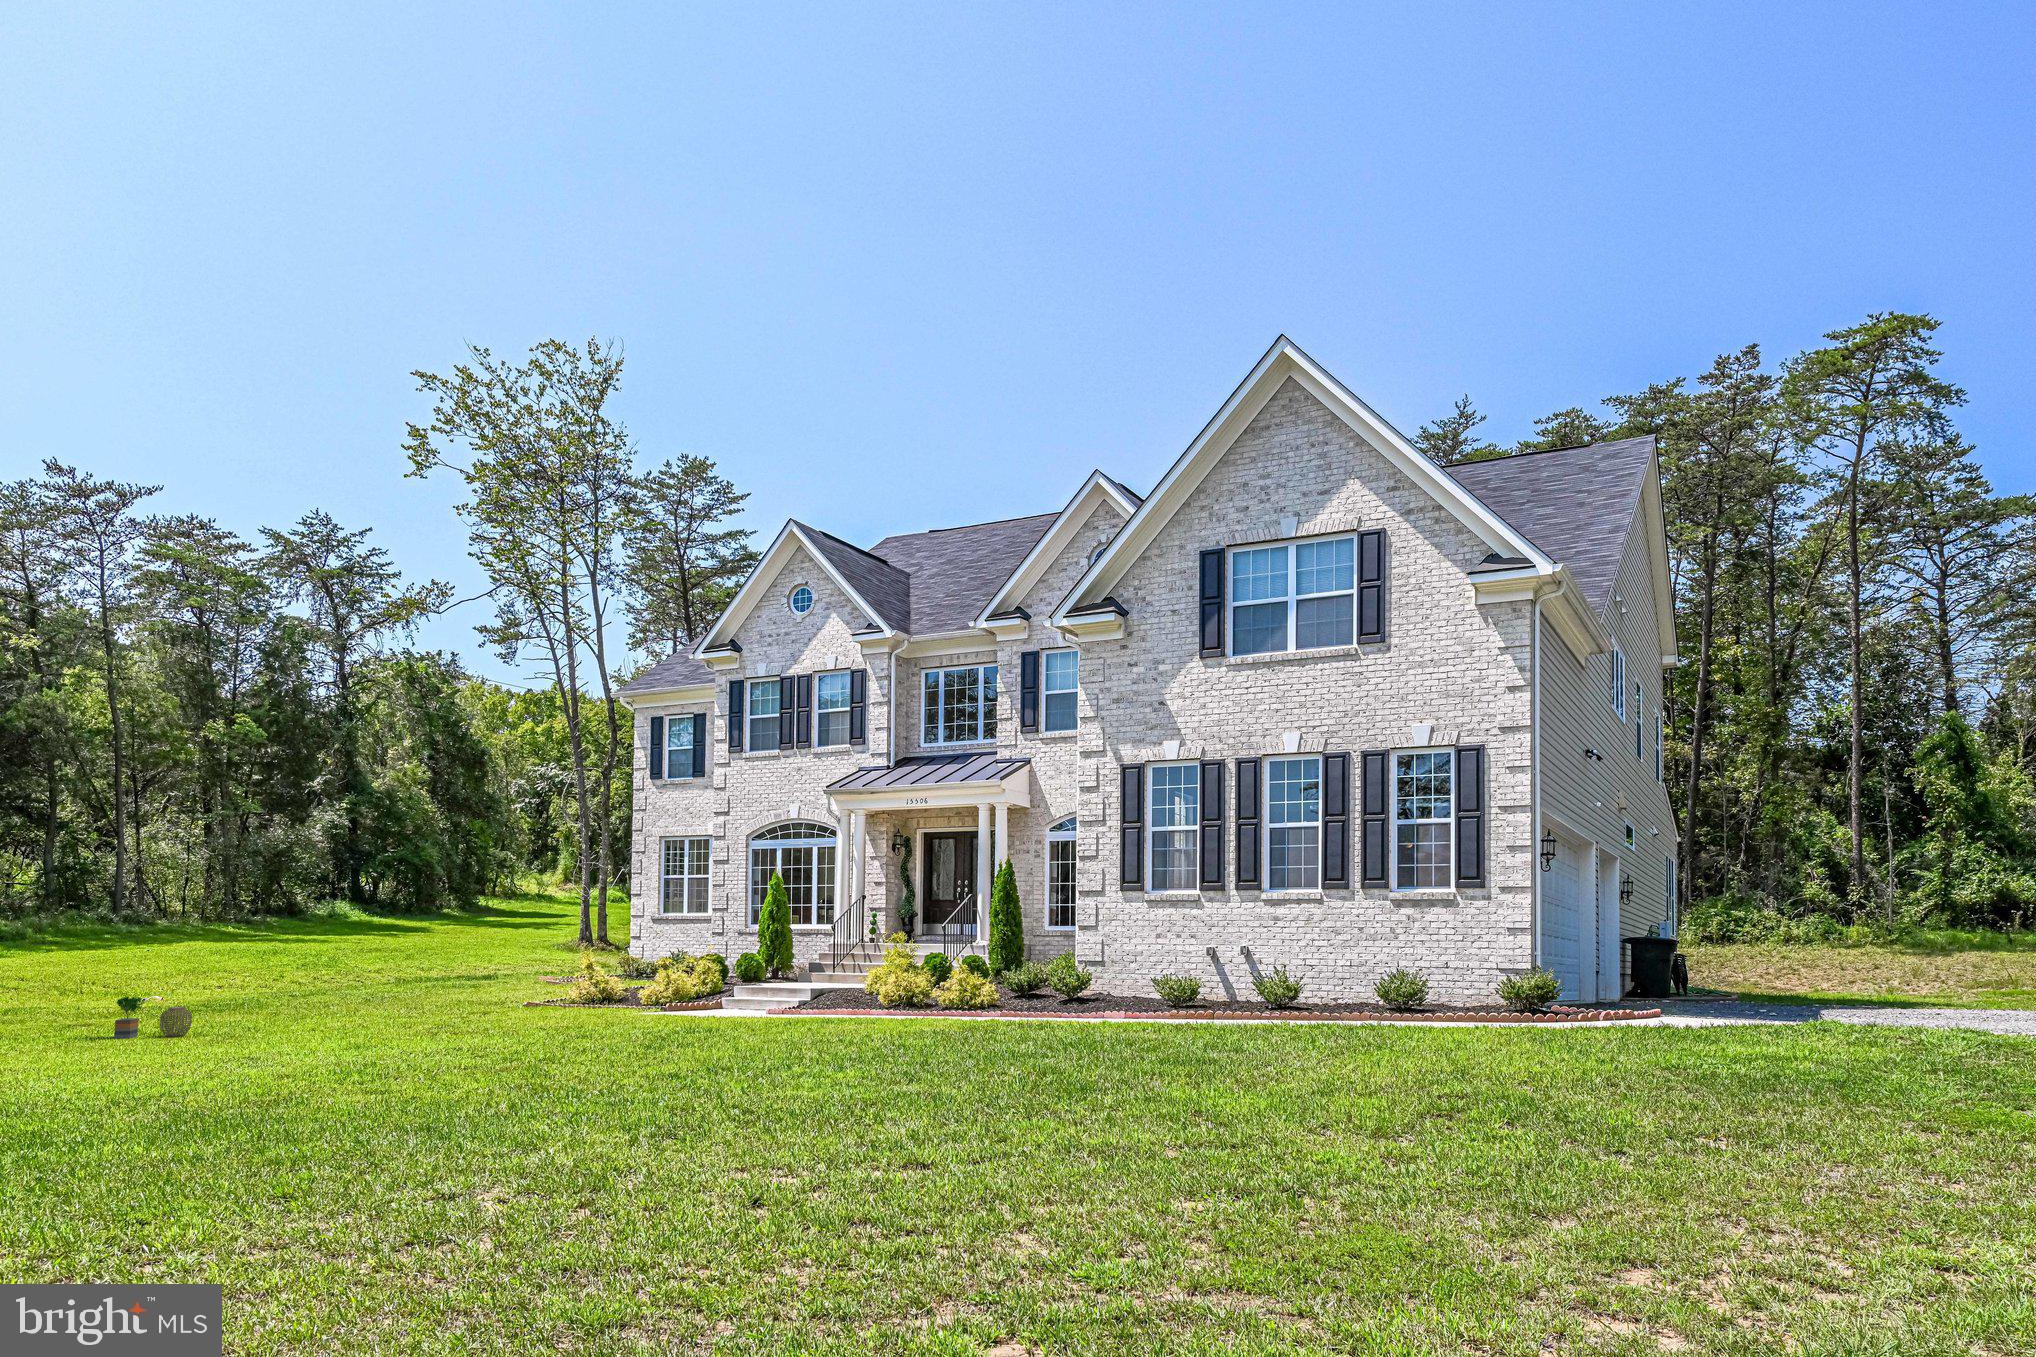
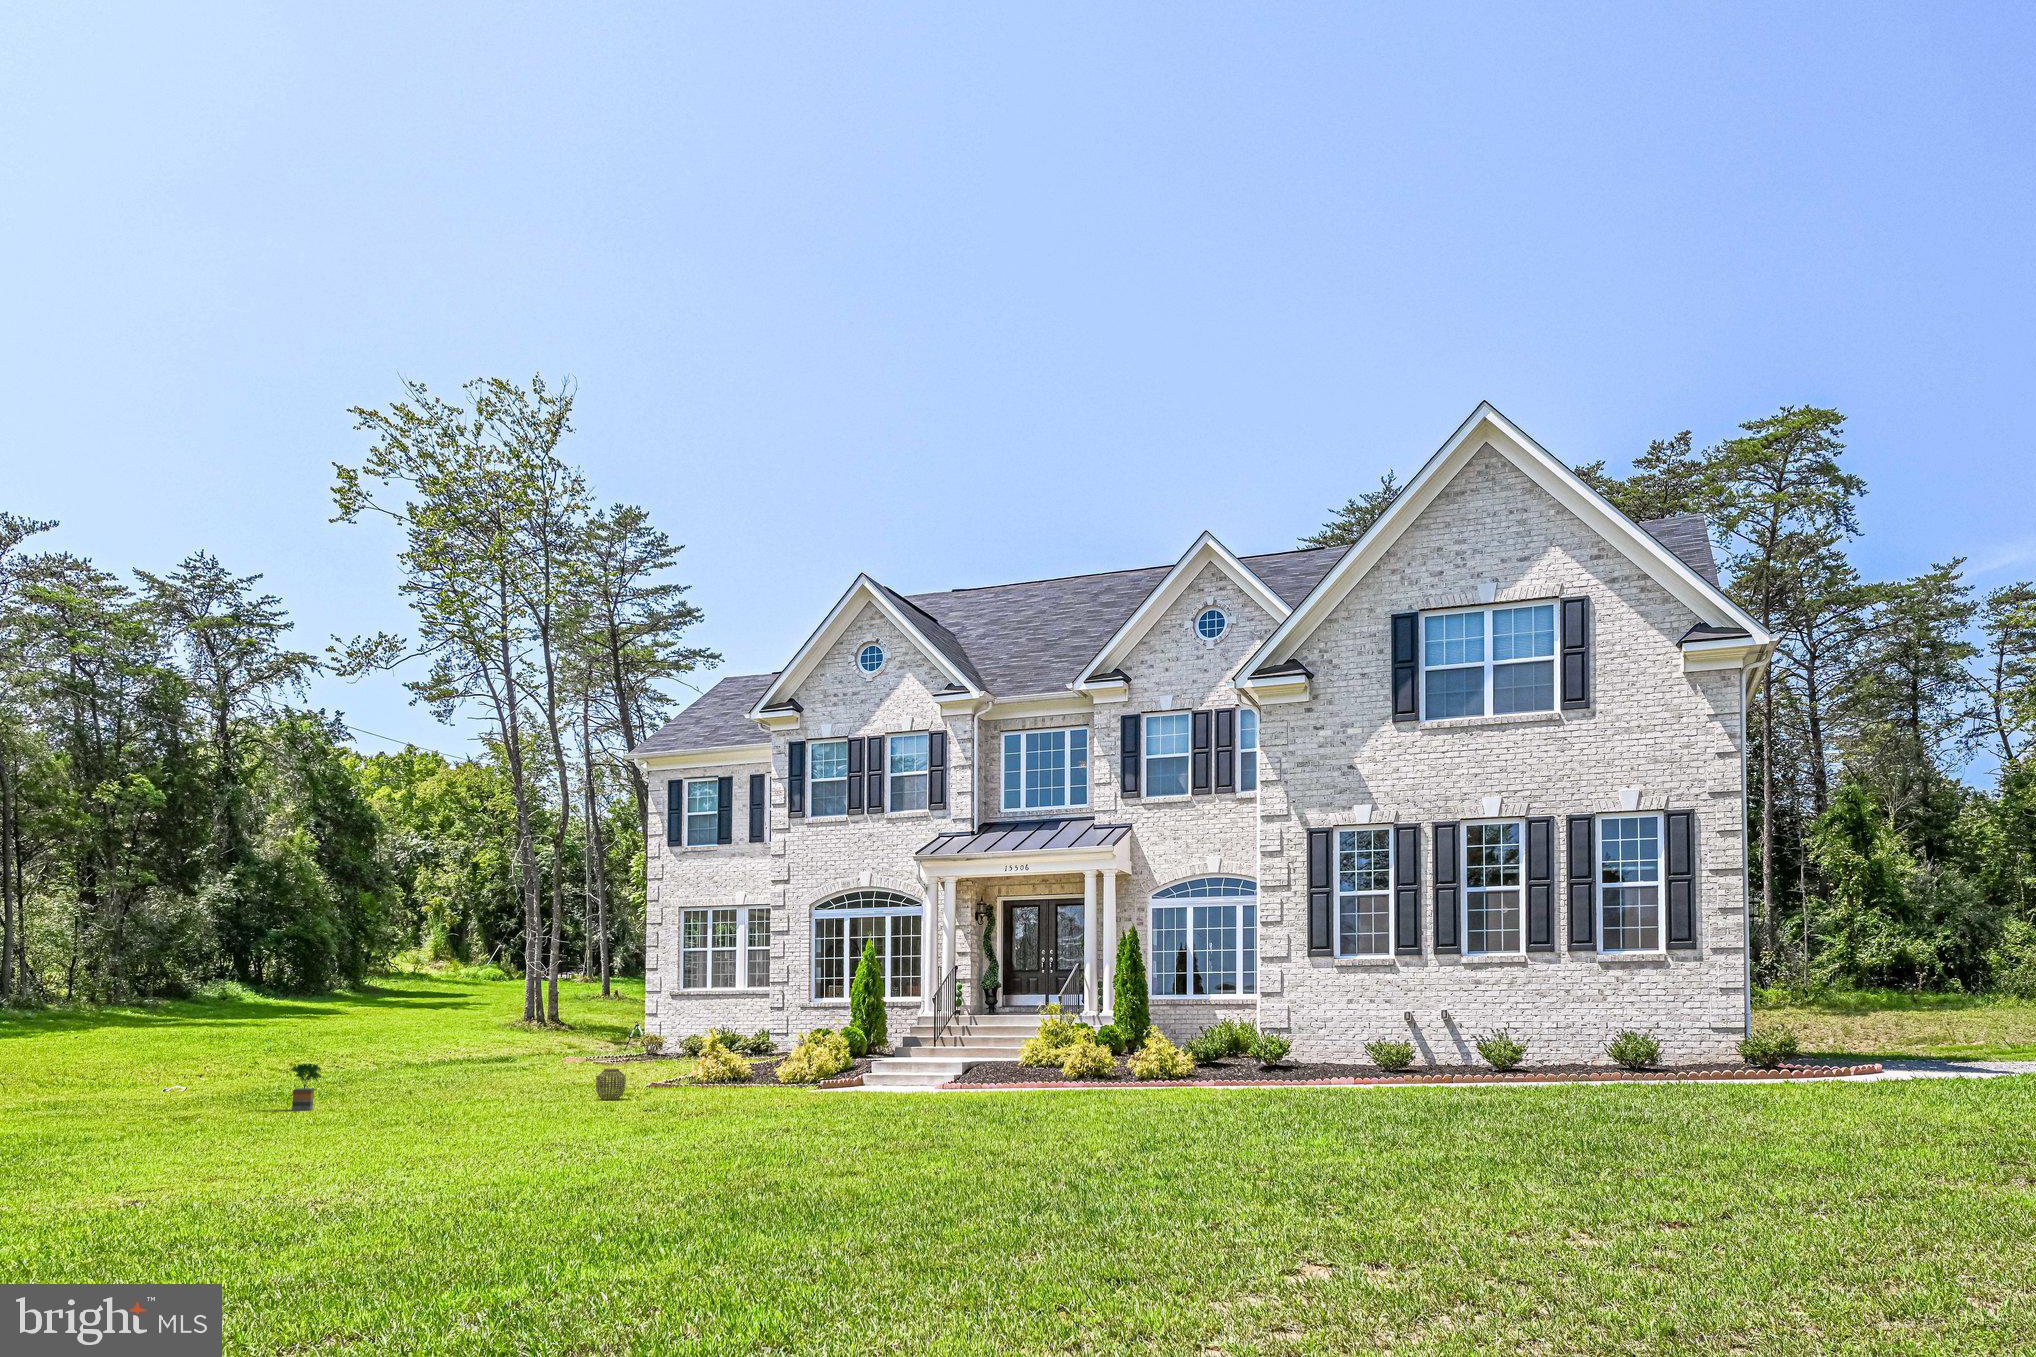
woven basket: present [160,1006,192,1037] -> present [596,1068,626,1100]

